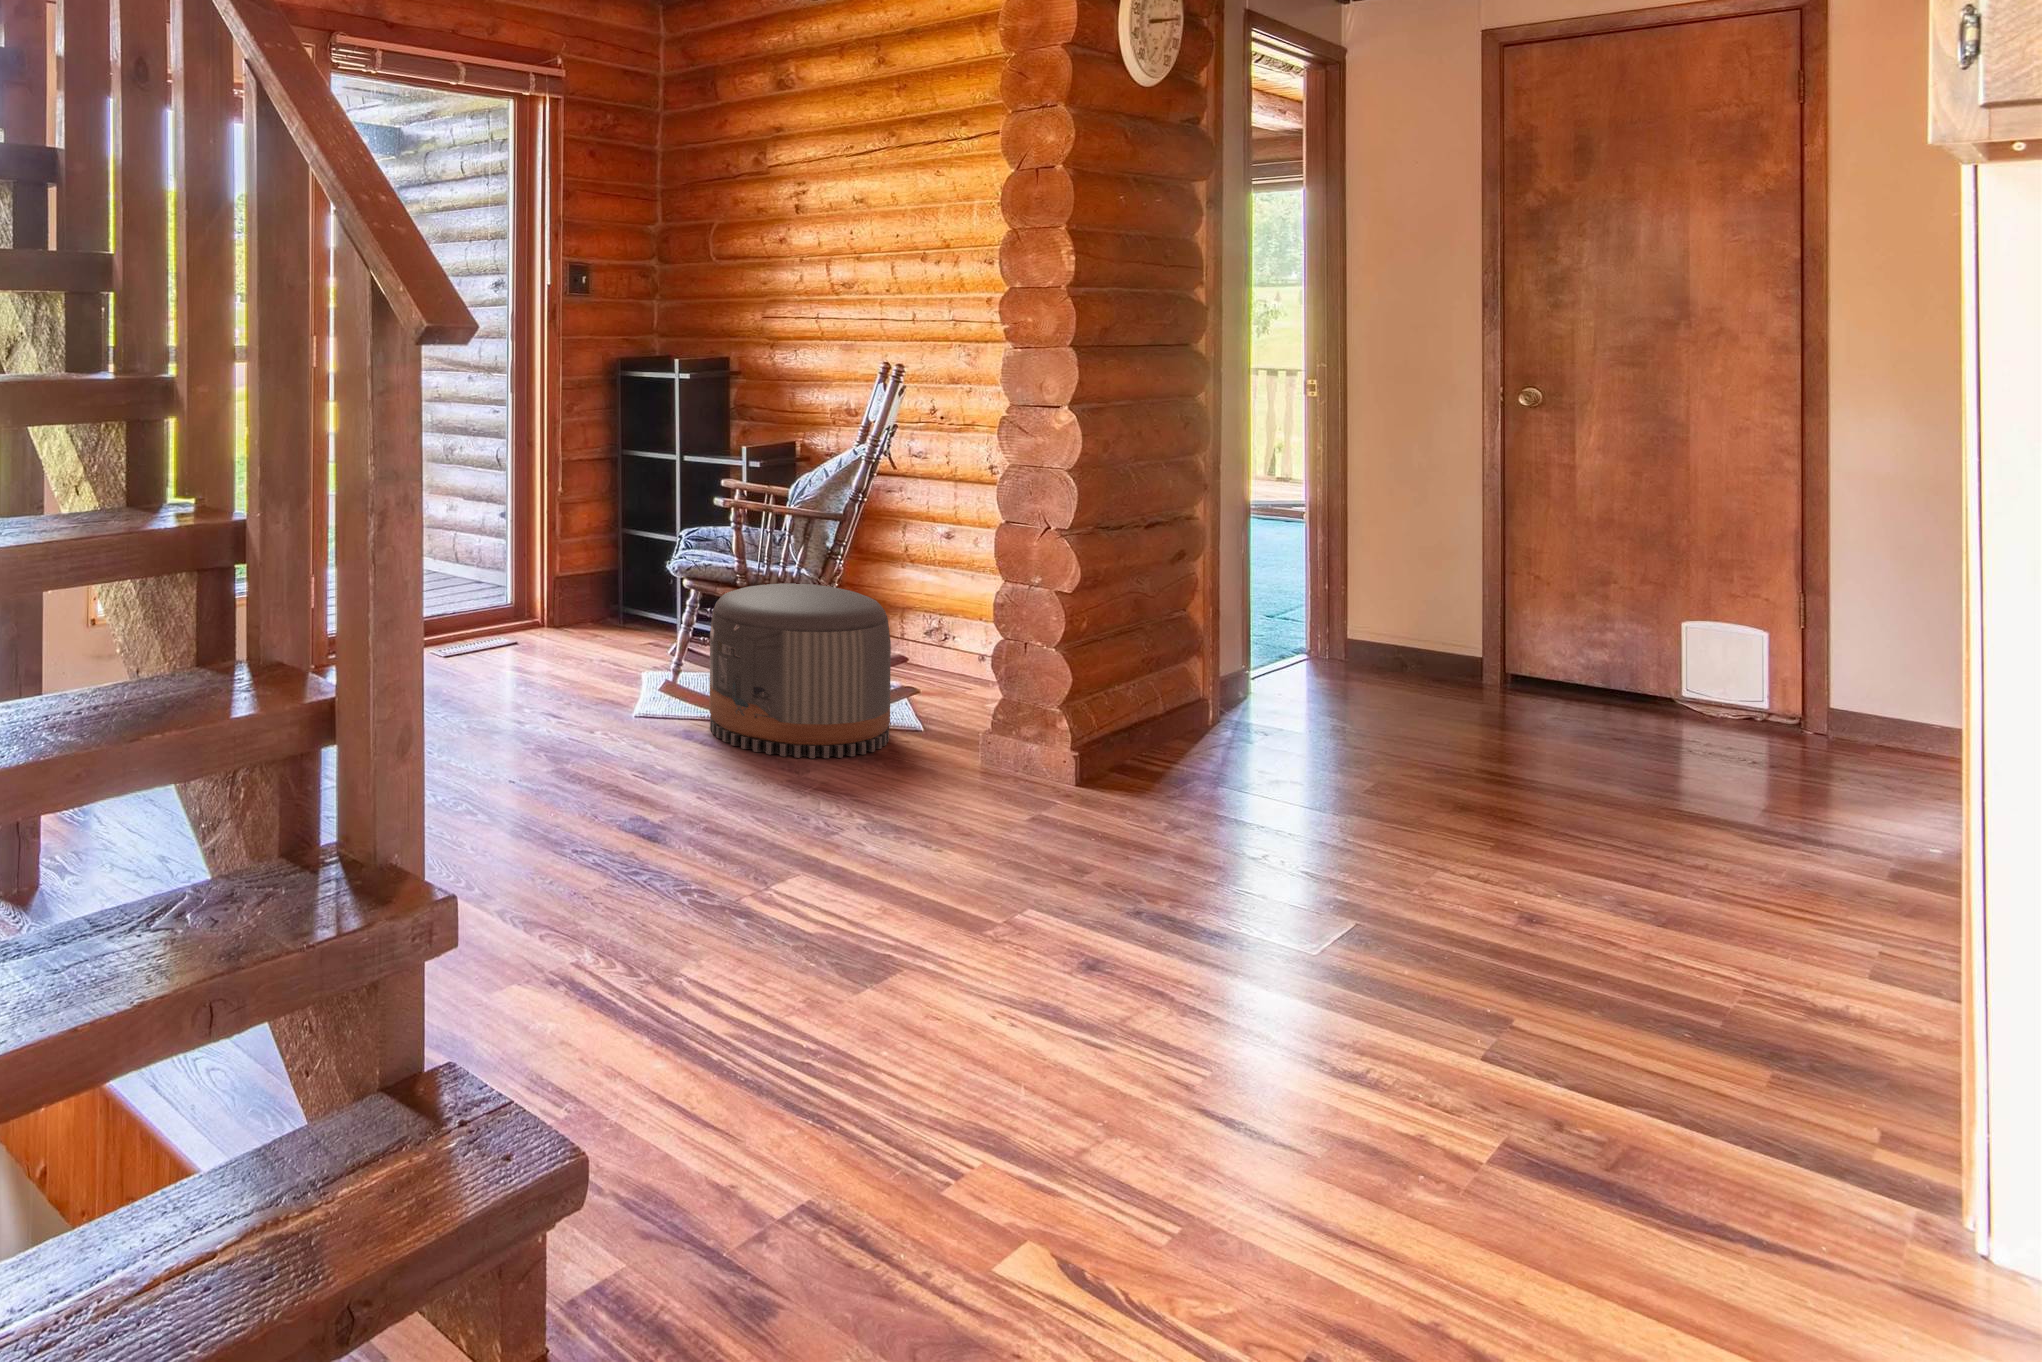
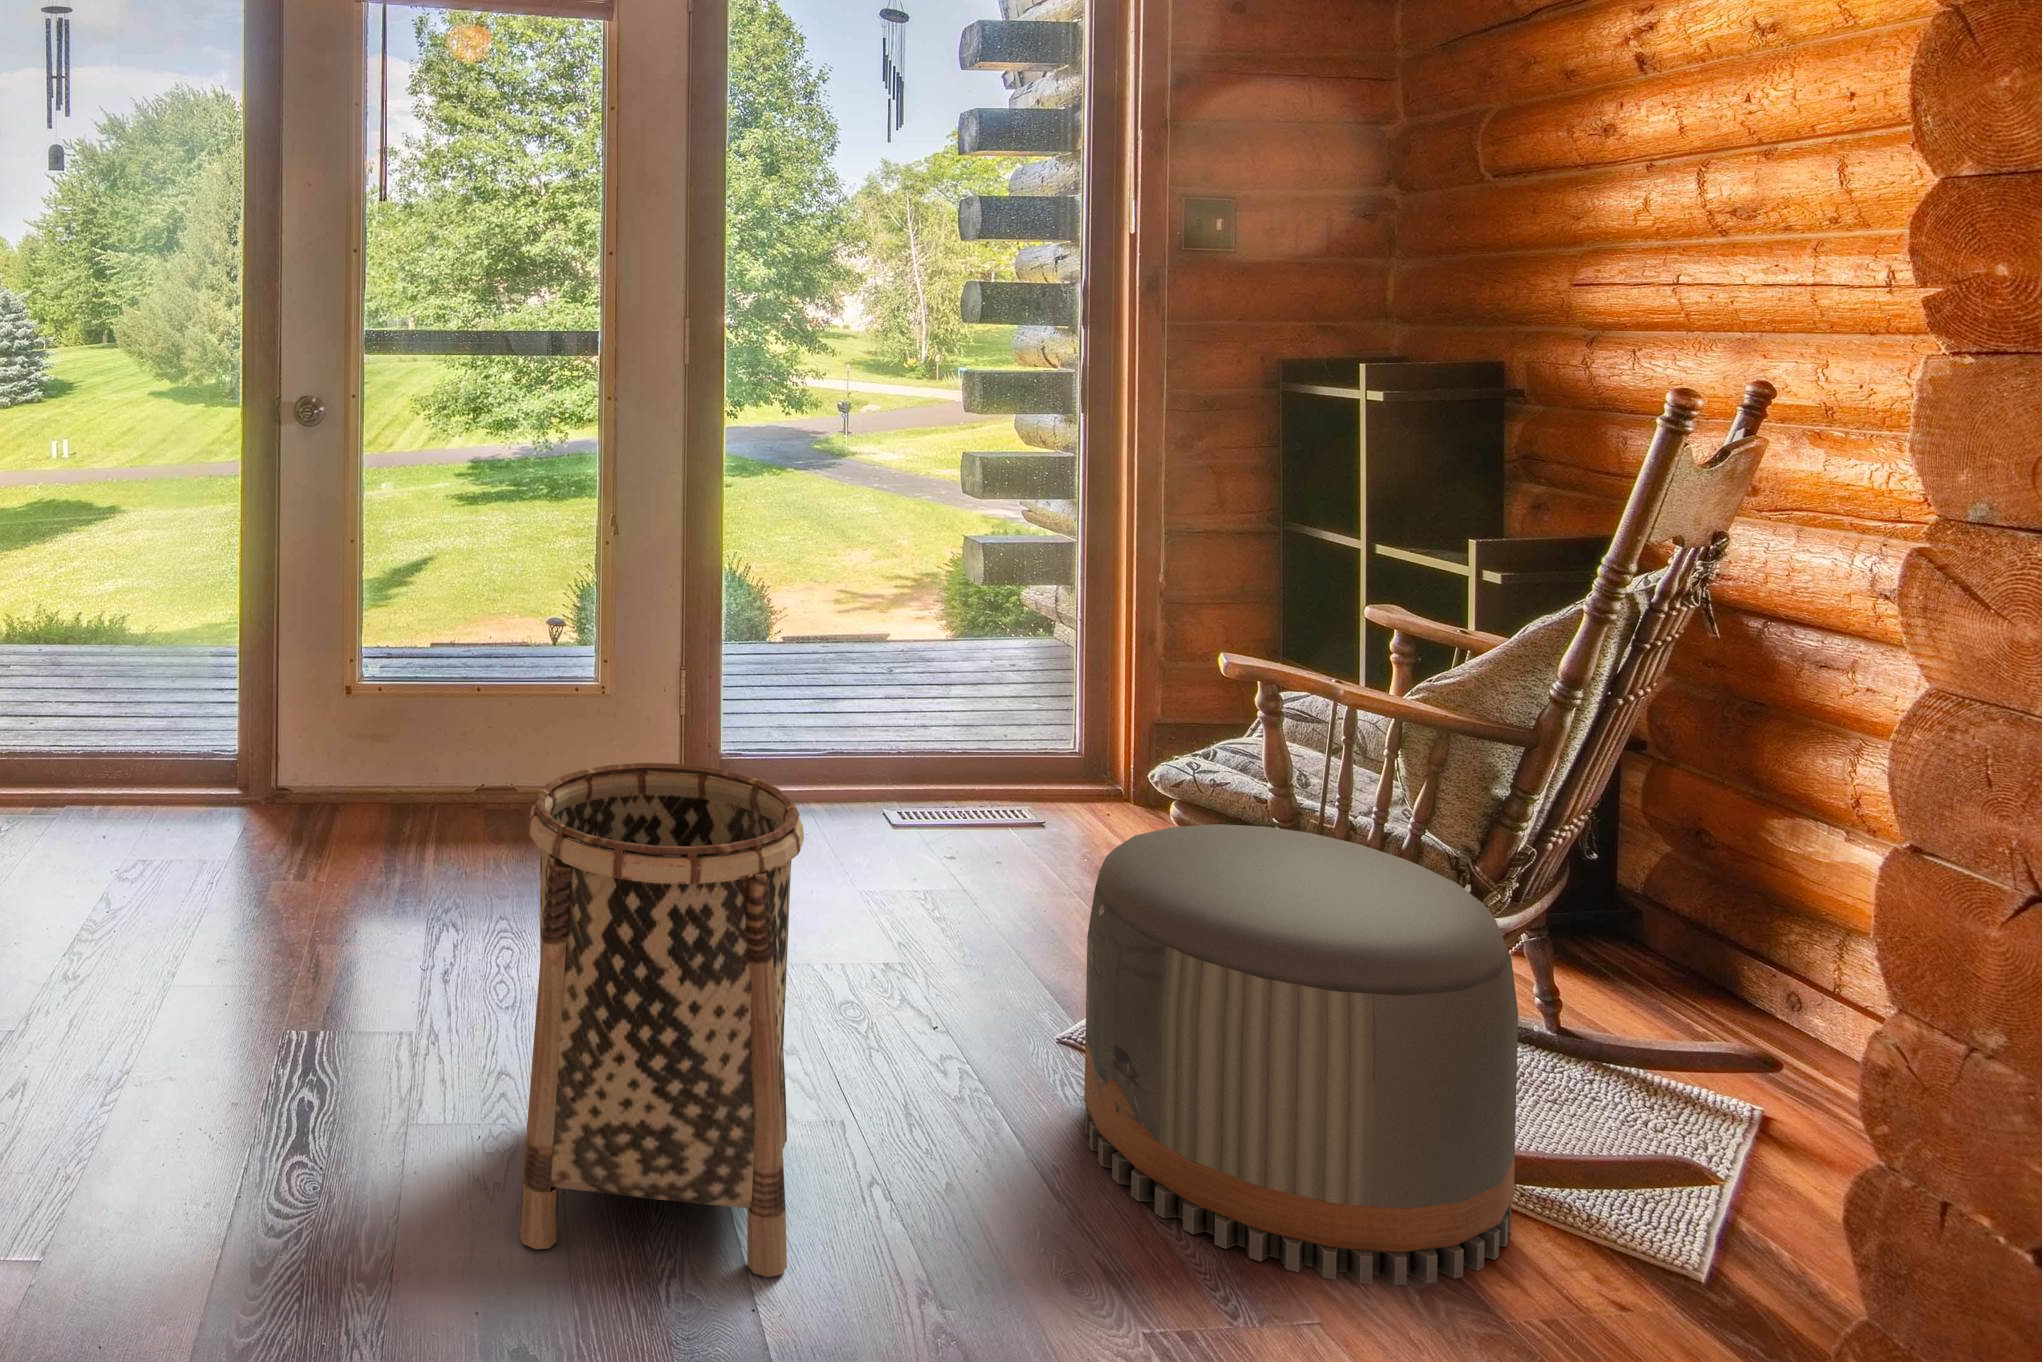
basket: none [518,584,692,829] -> present [520,763,804,1277]

